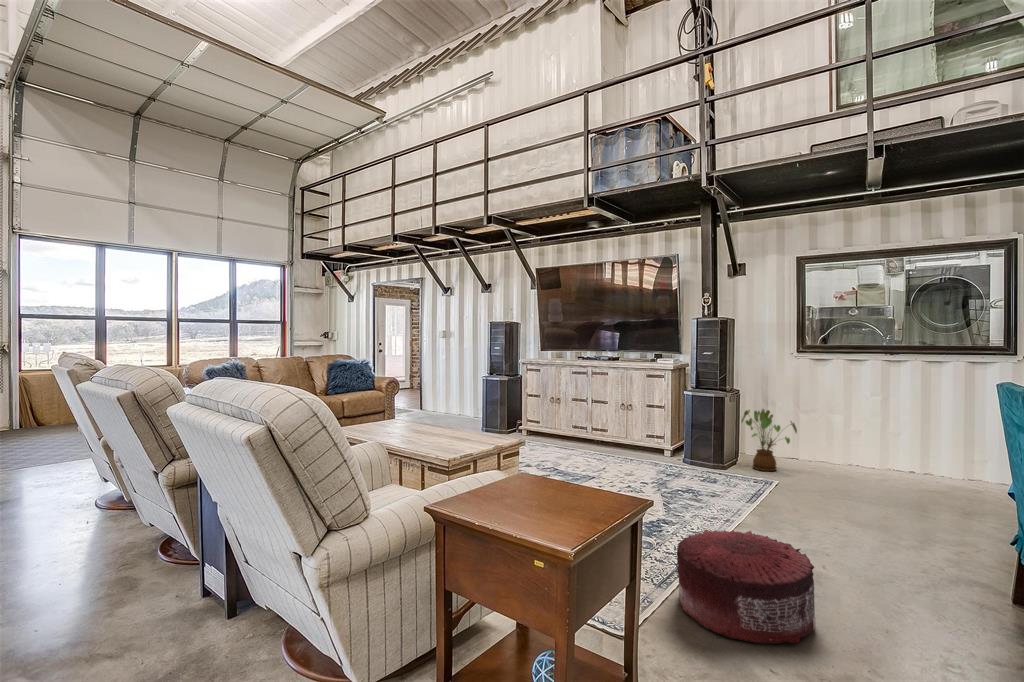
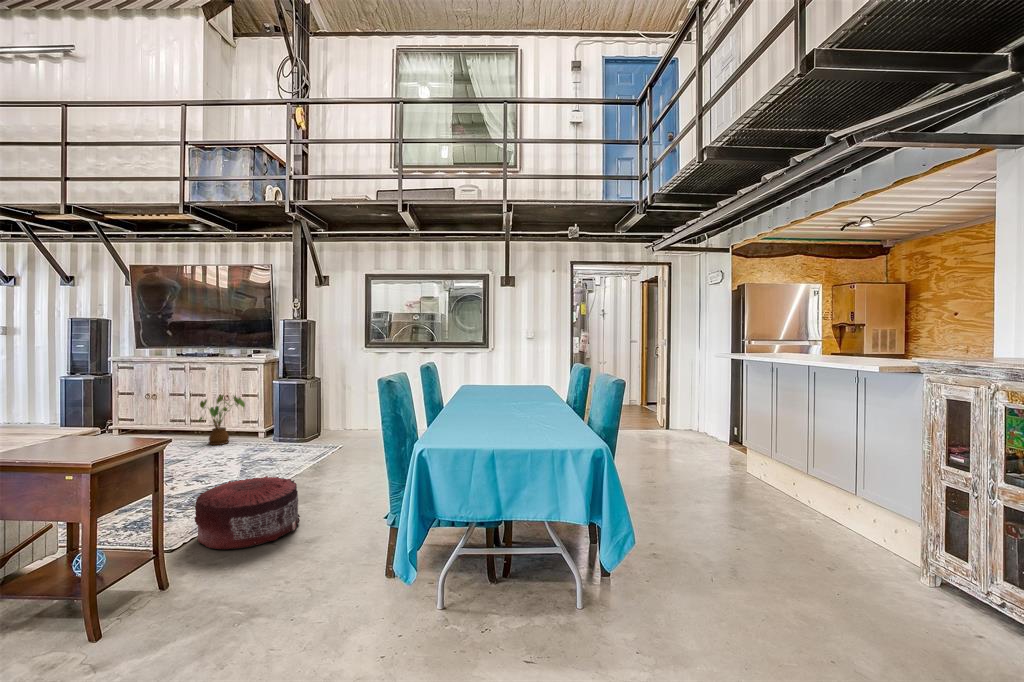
house plant: present [741,409,797,471] -> present [199,395,245,445]

